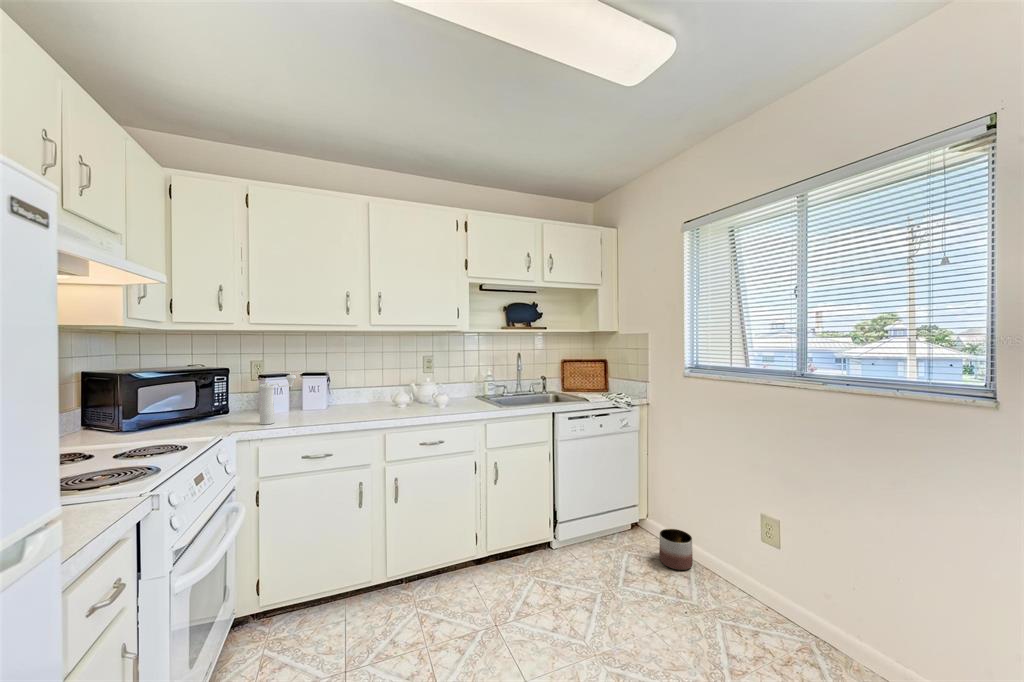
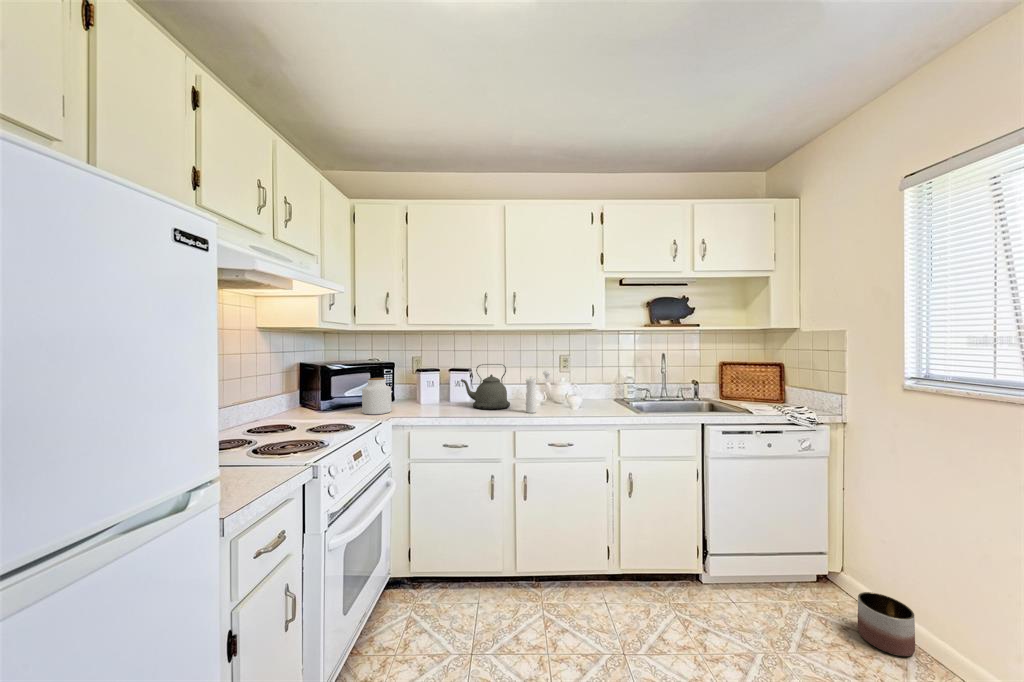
kettle: none [318,366,375,415] -> present [461,364,510,409]
pepper mill: present [260,375,296,425] -> present [526,371,551,413]
jar: none [190,386,231,430] -> present [362,378,392,414]

